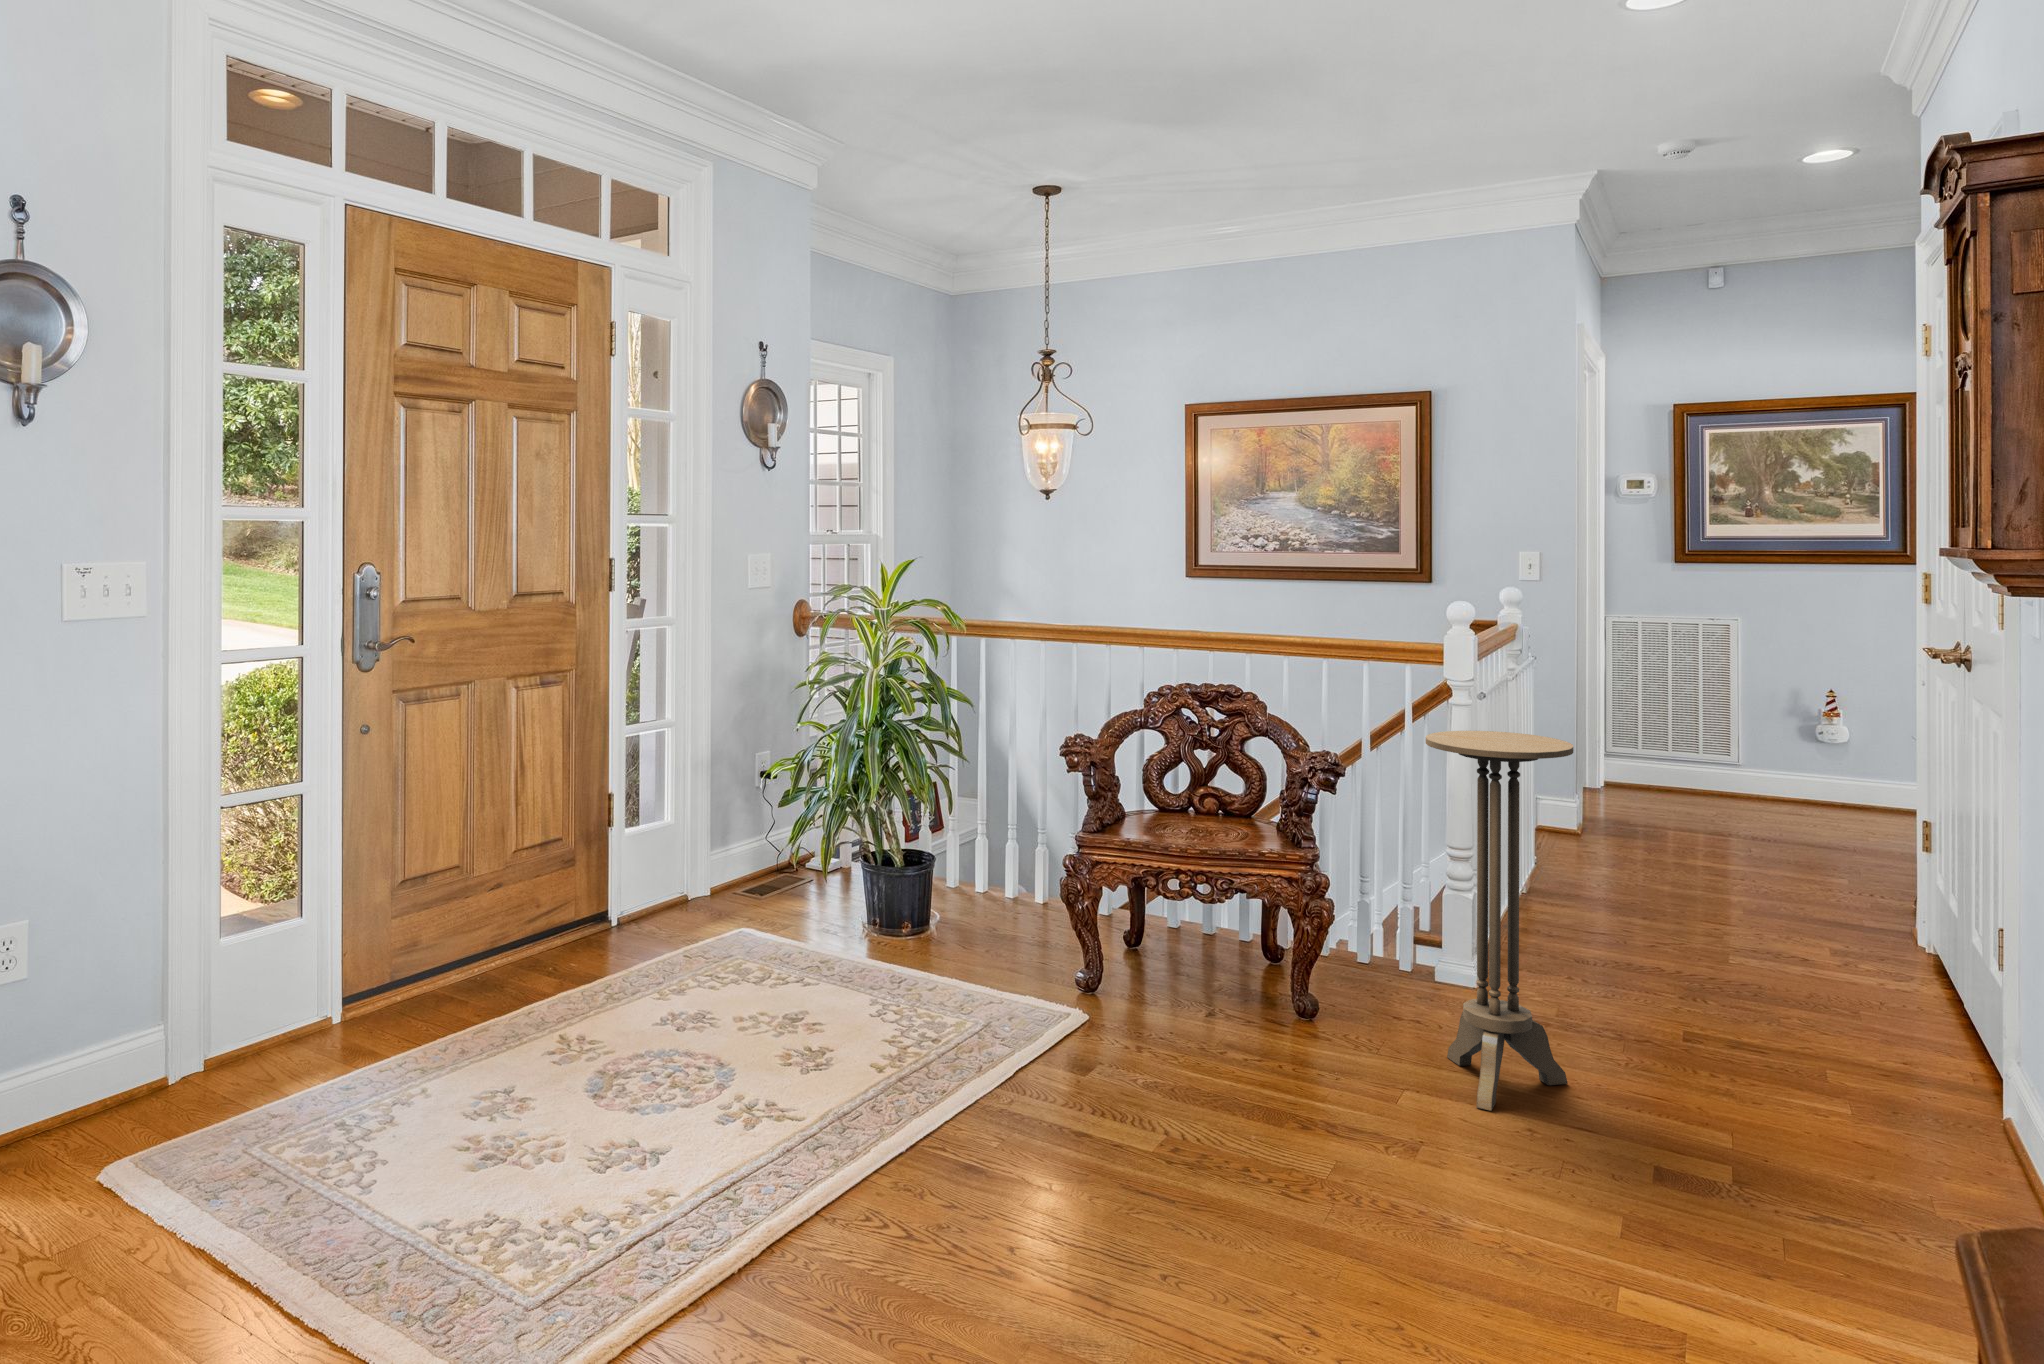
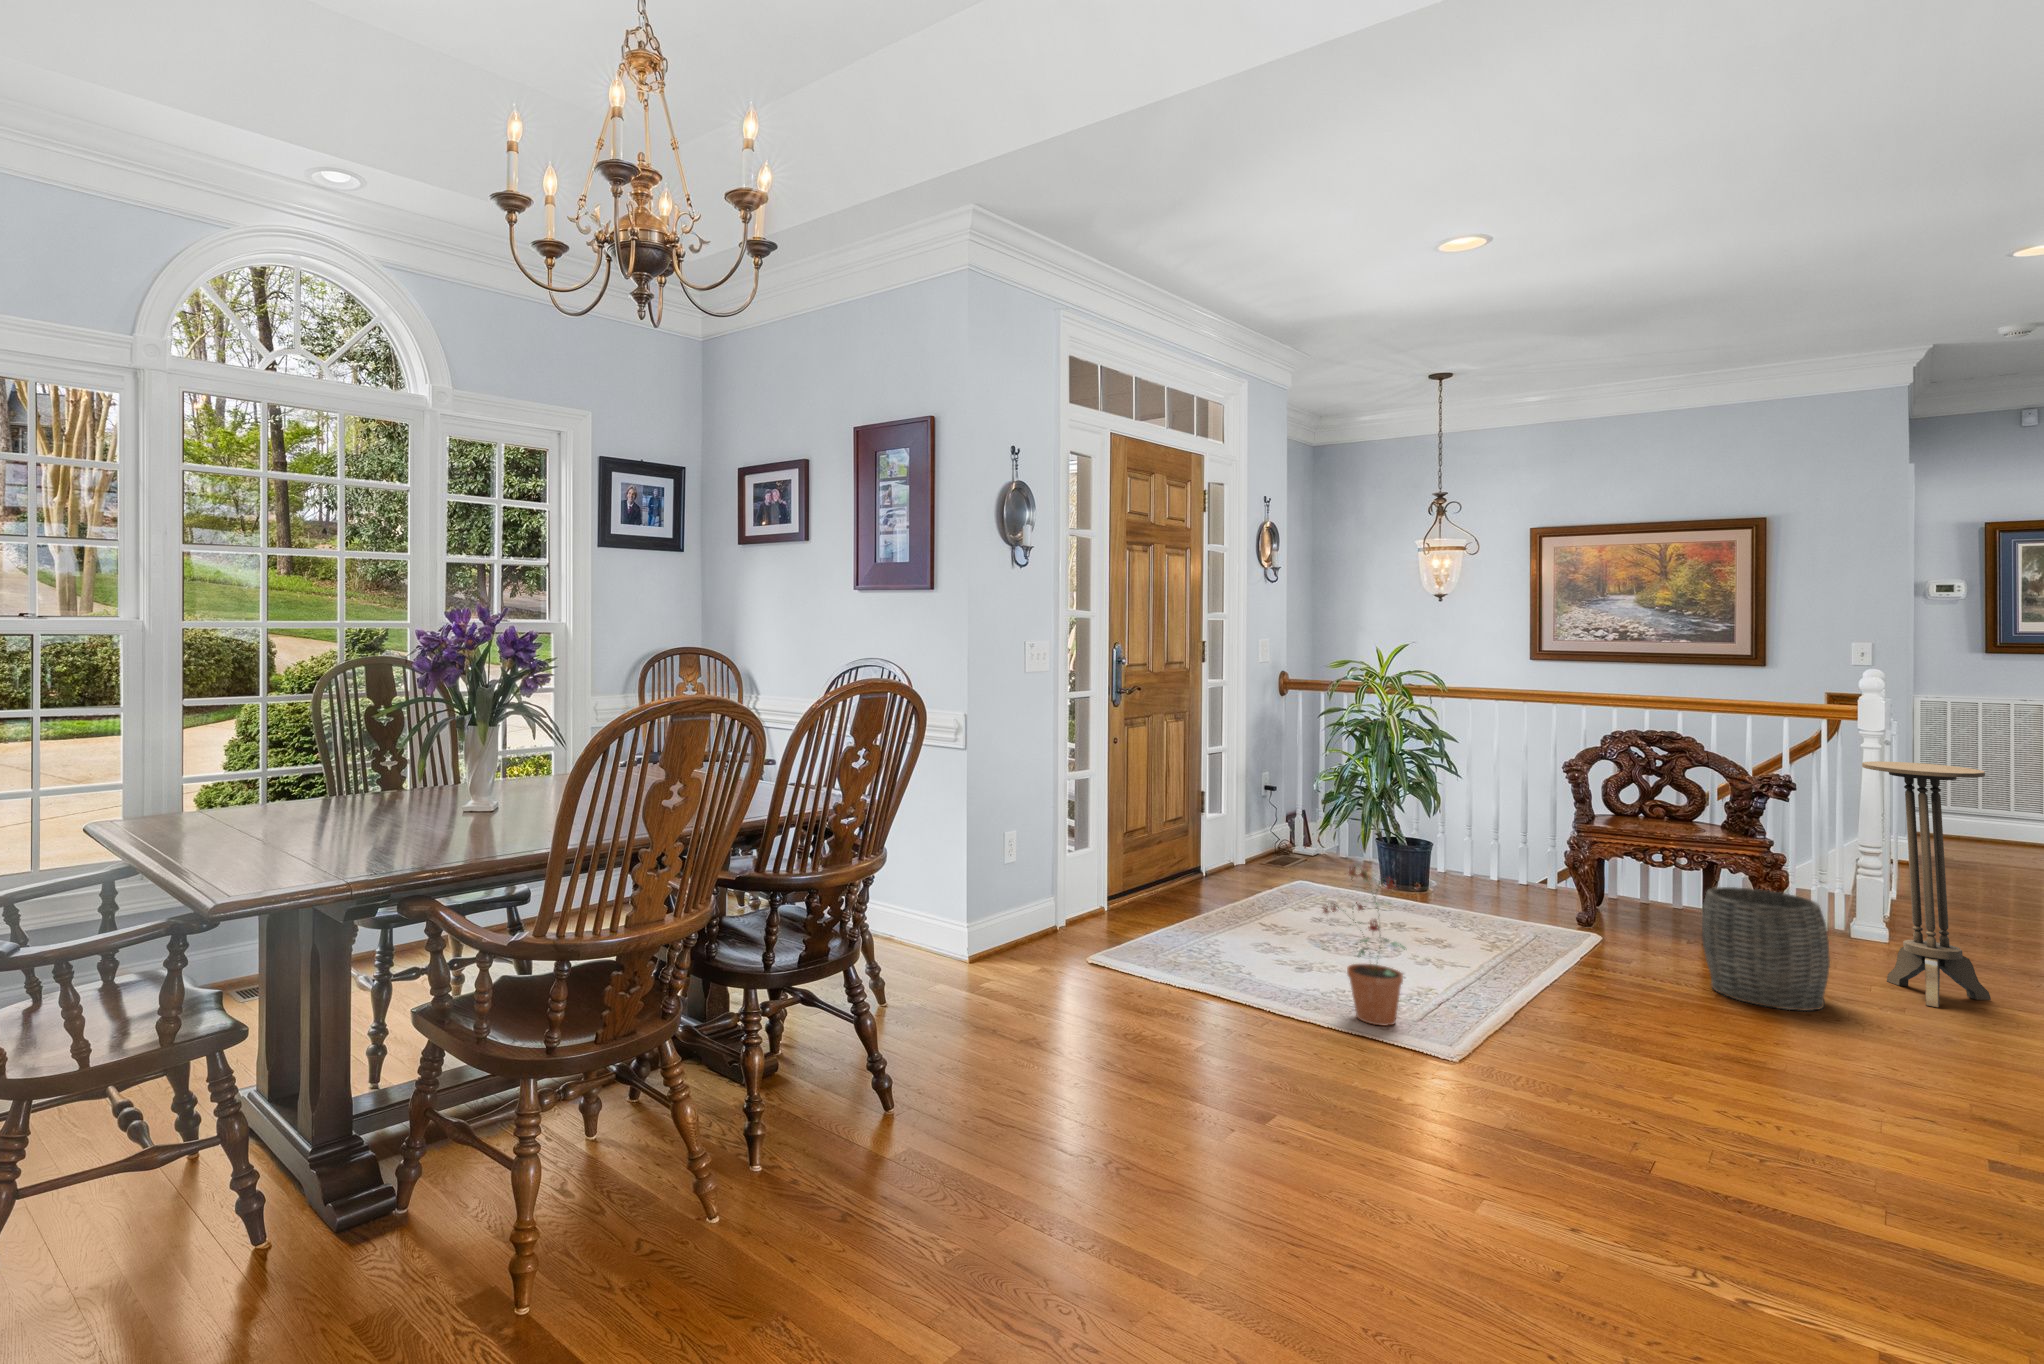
woven basket: none [1184,938,1344,1145] -> present [1702,887,1830,1011]
potted plant: none [466,977,593,1290] -> present [1323,866,1406,1026]

